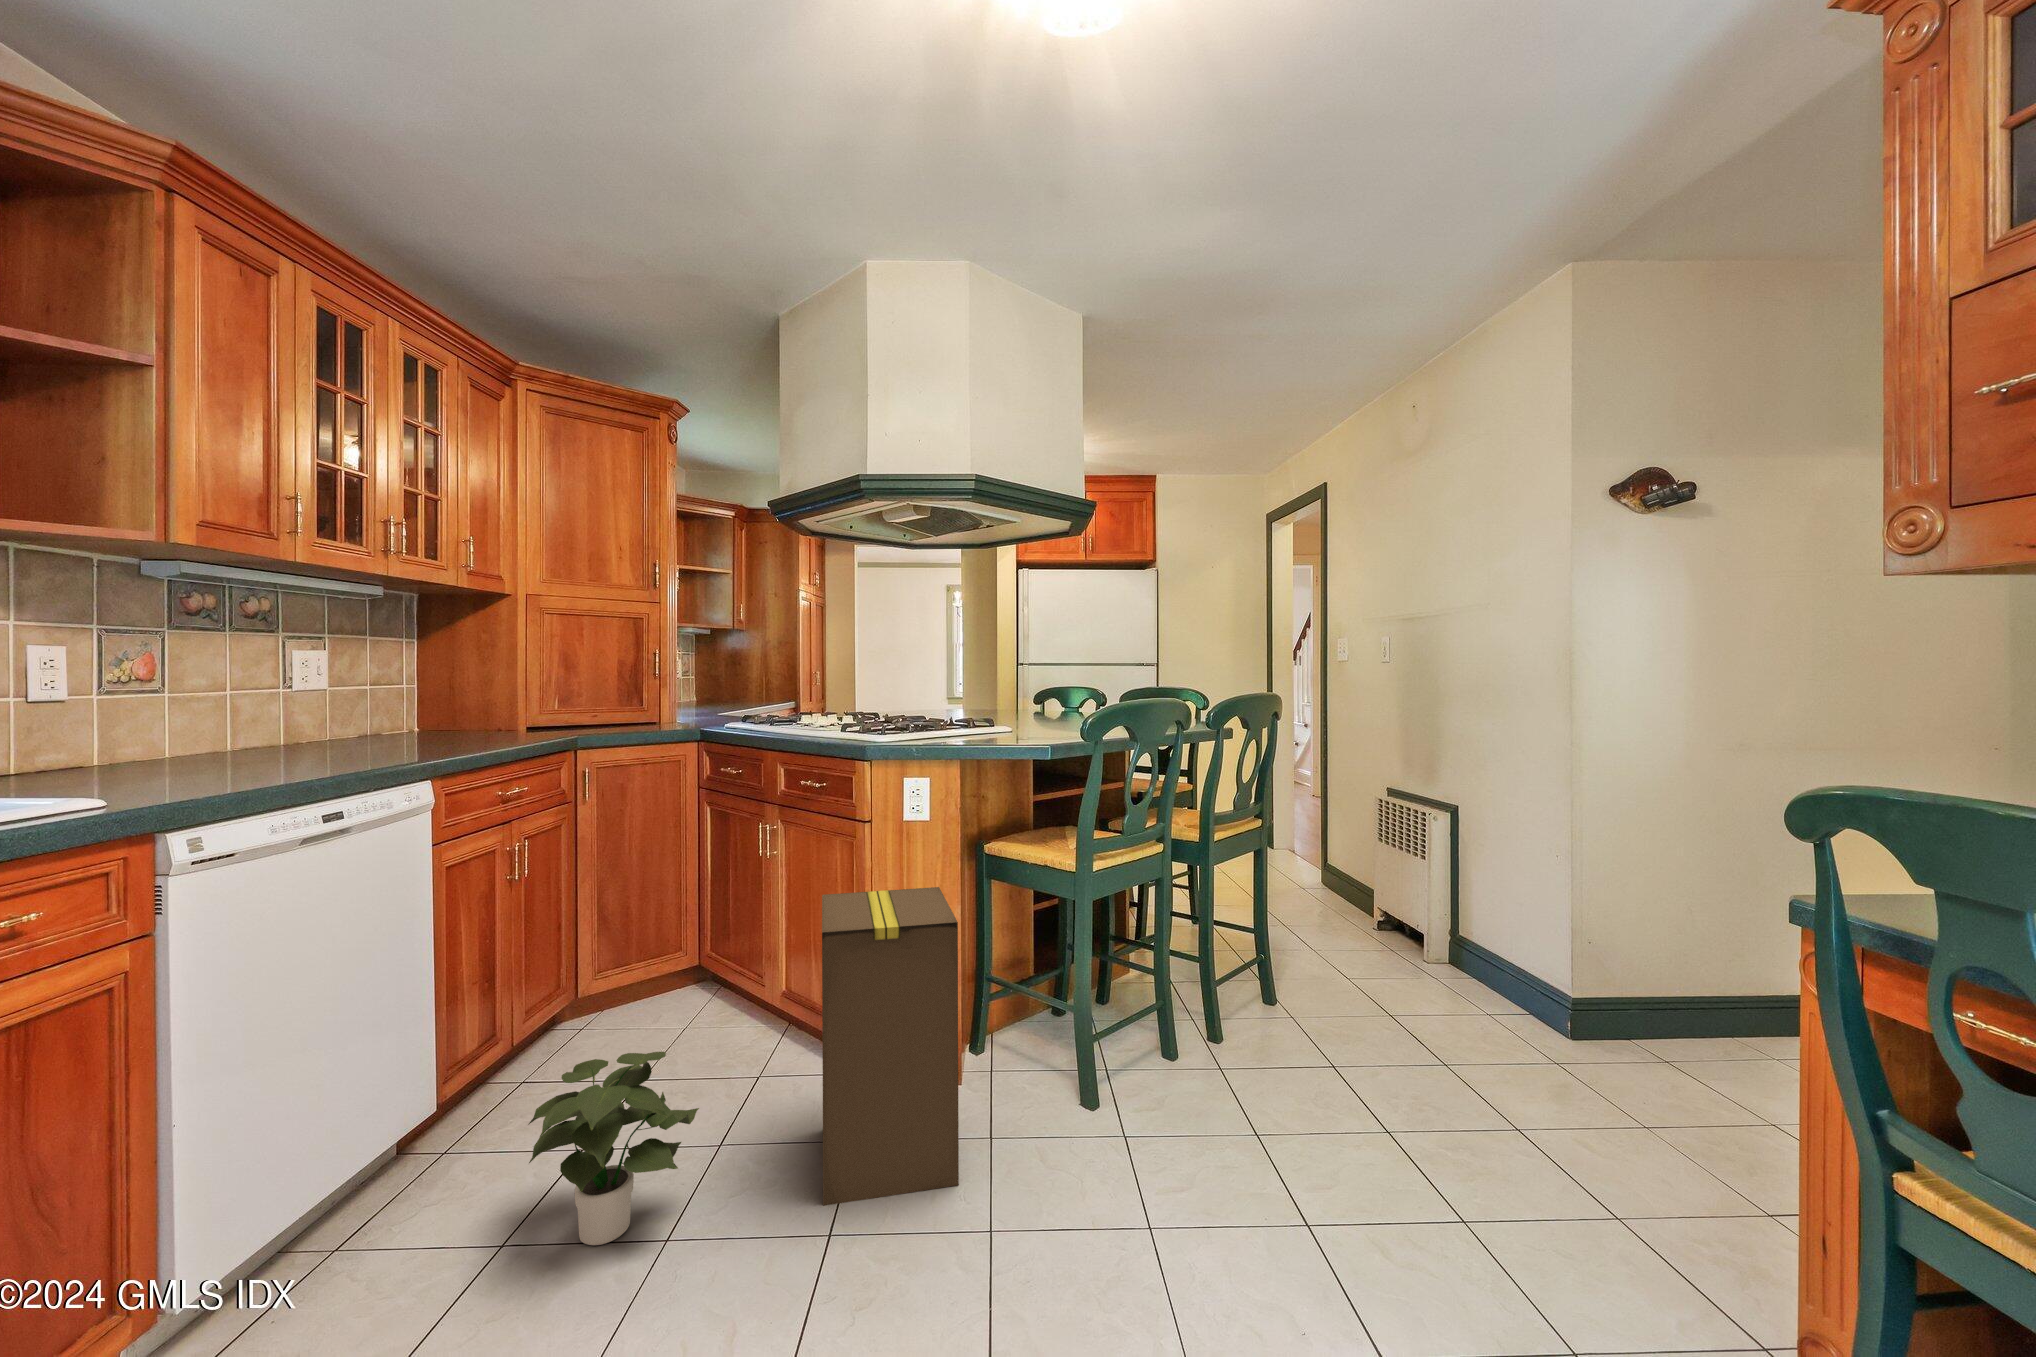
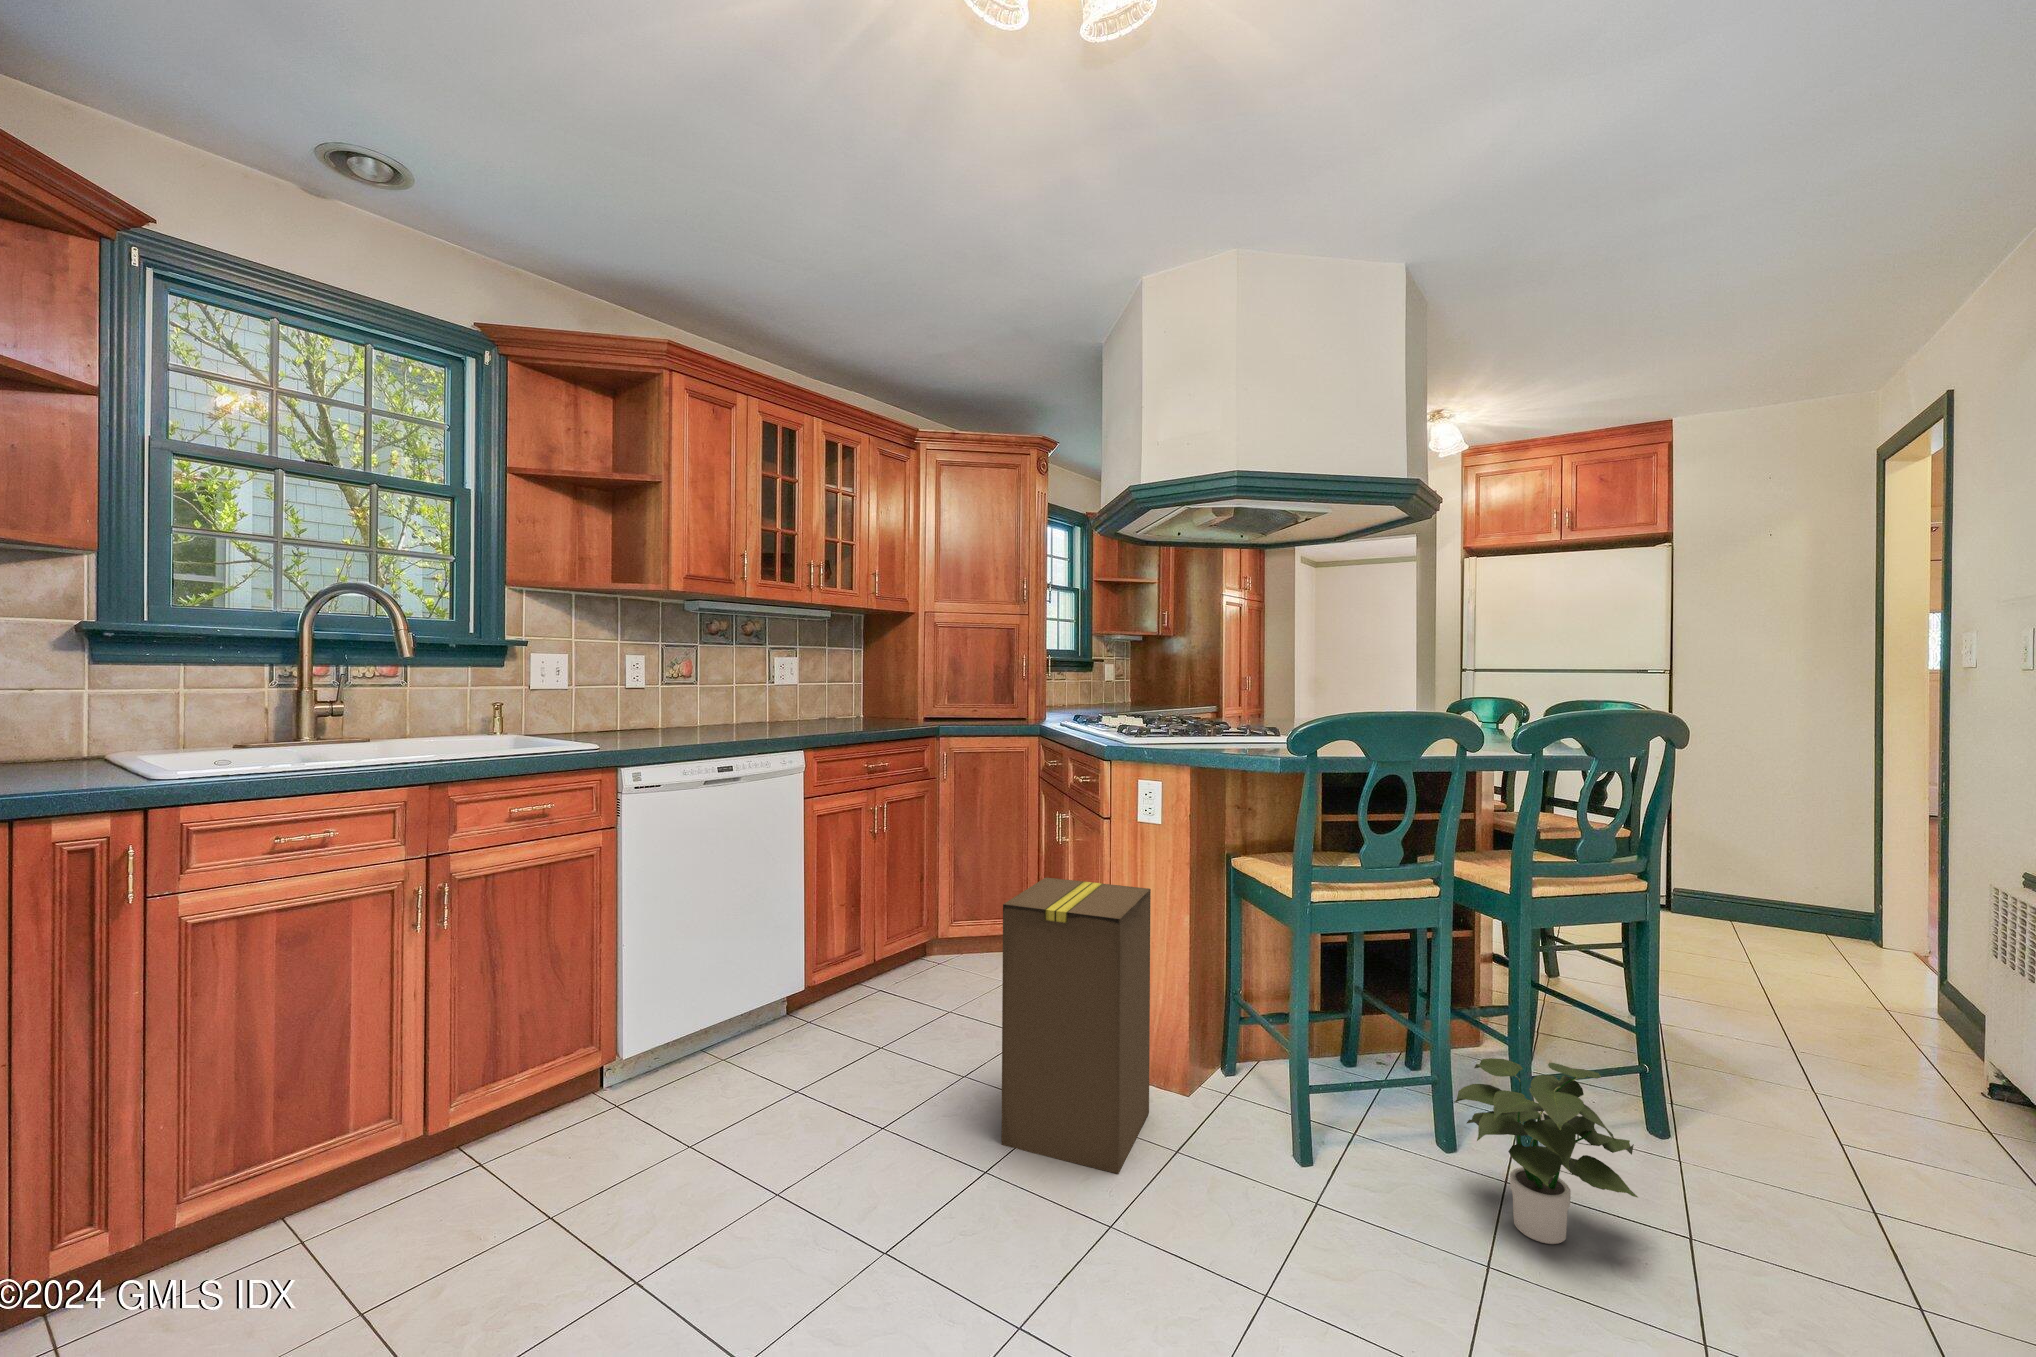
potted plant: present [529,1052,699,1245] -> present [1454,1058,1638,1244]

